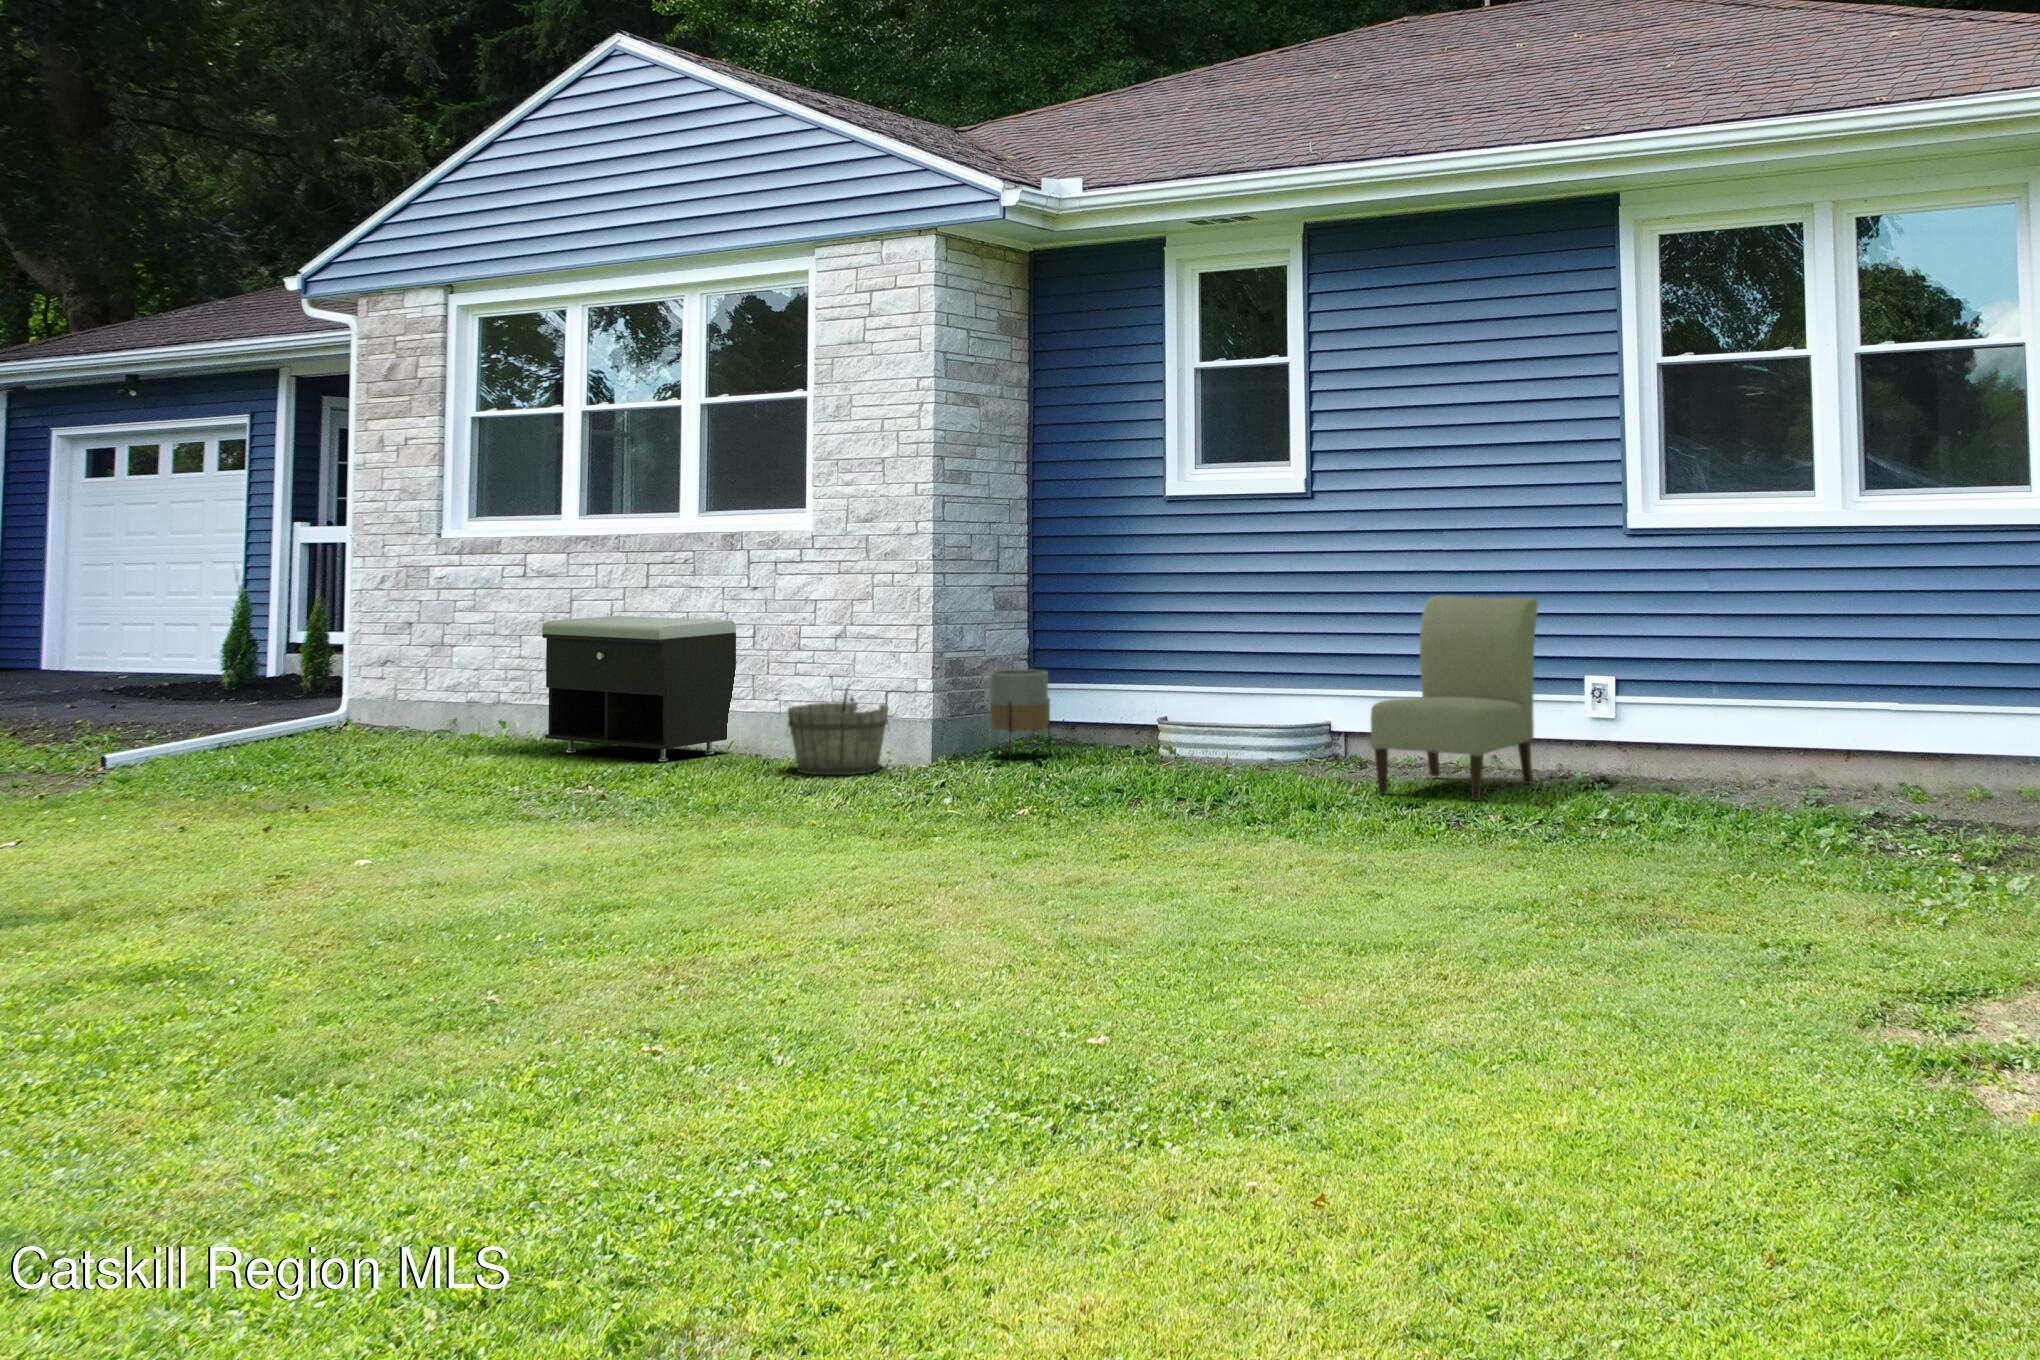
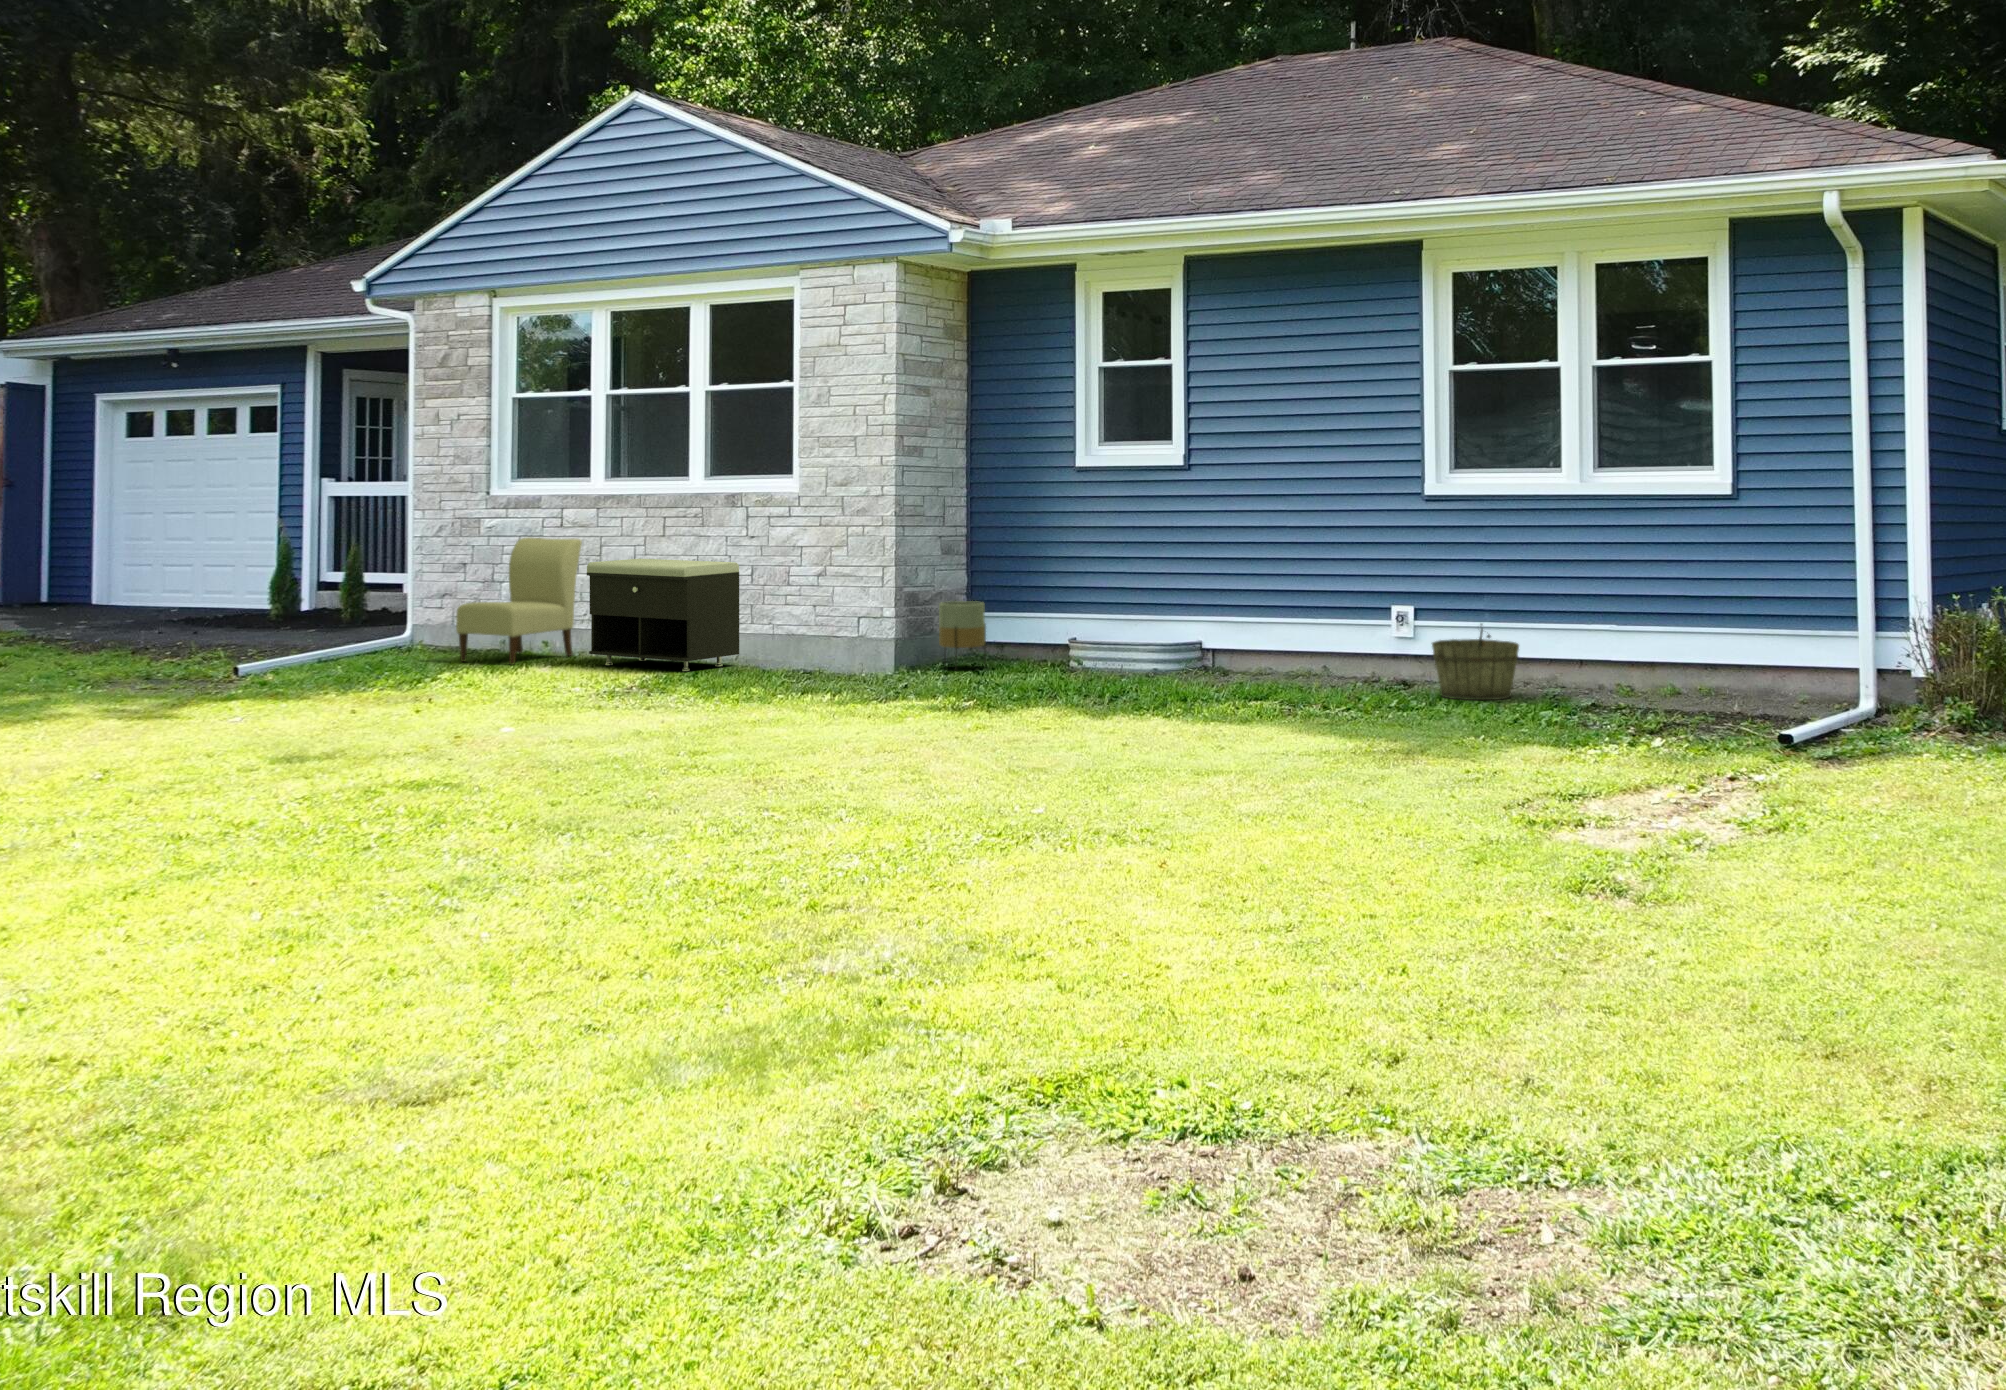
chair: present [1370,596,1538,801] -> present [456,537,582,665]
wooden bucket: present [787,685,889,775] -> present [1432,624,1519,700]

